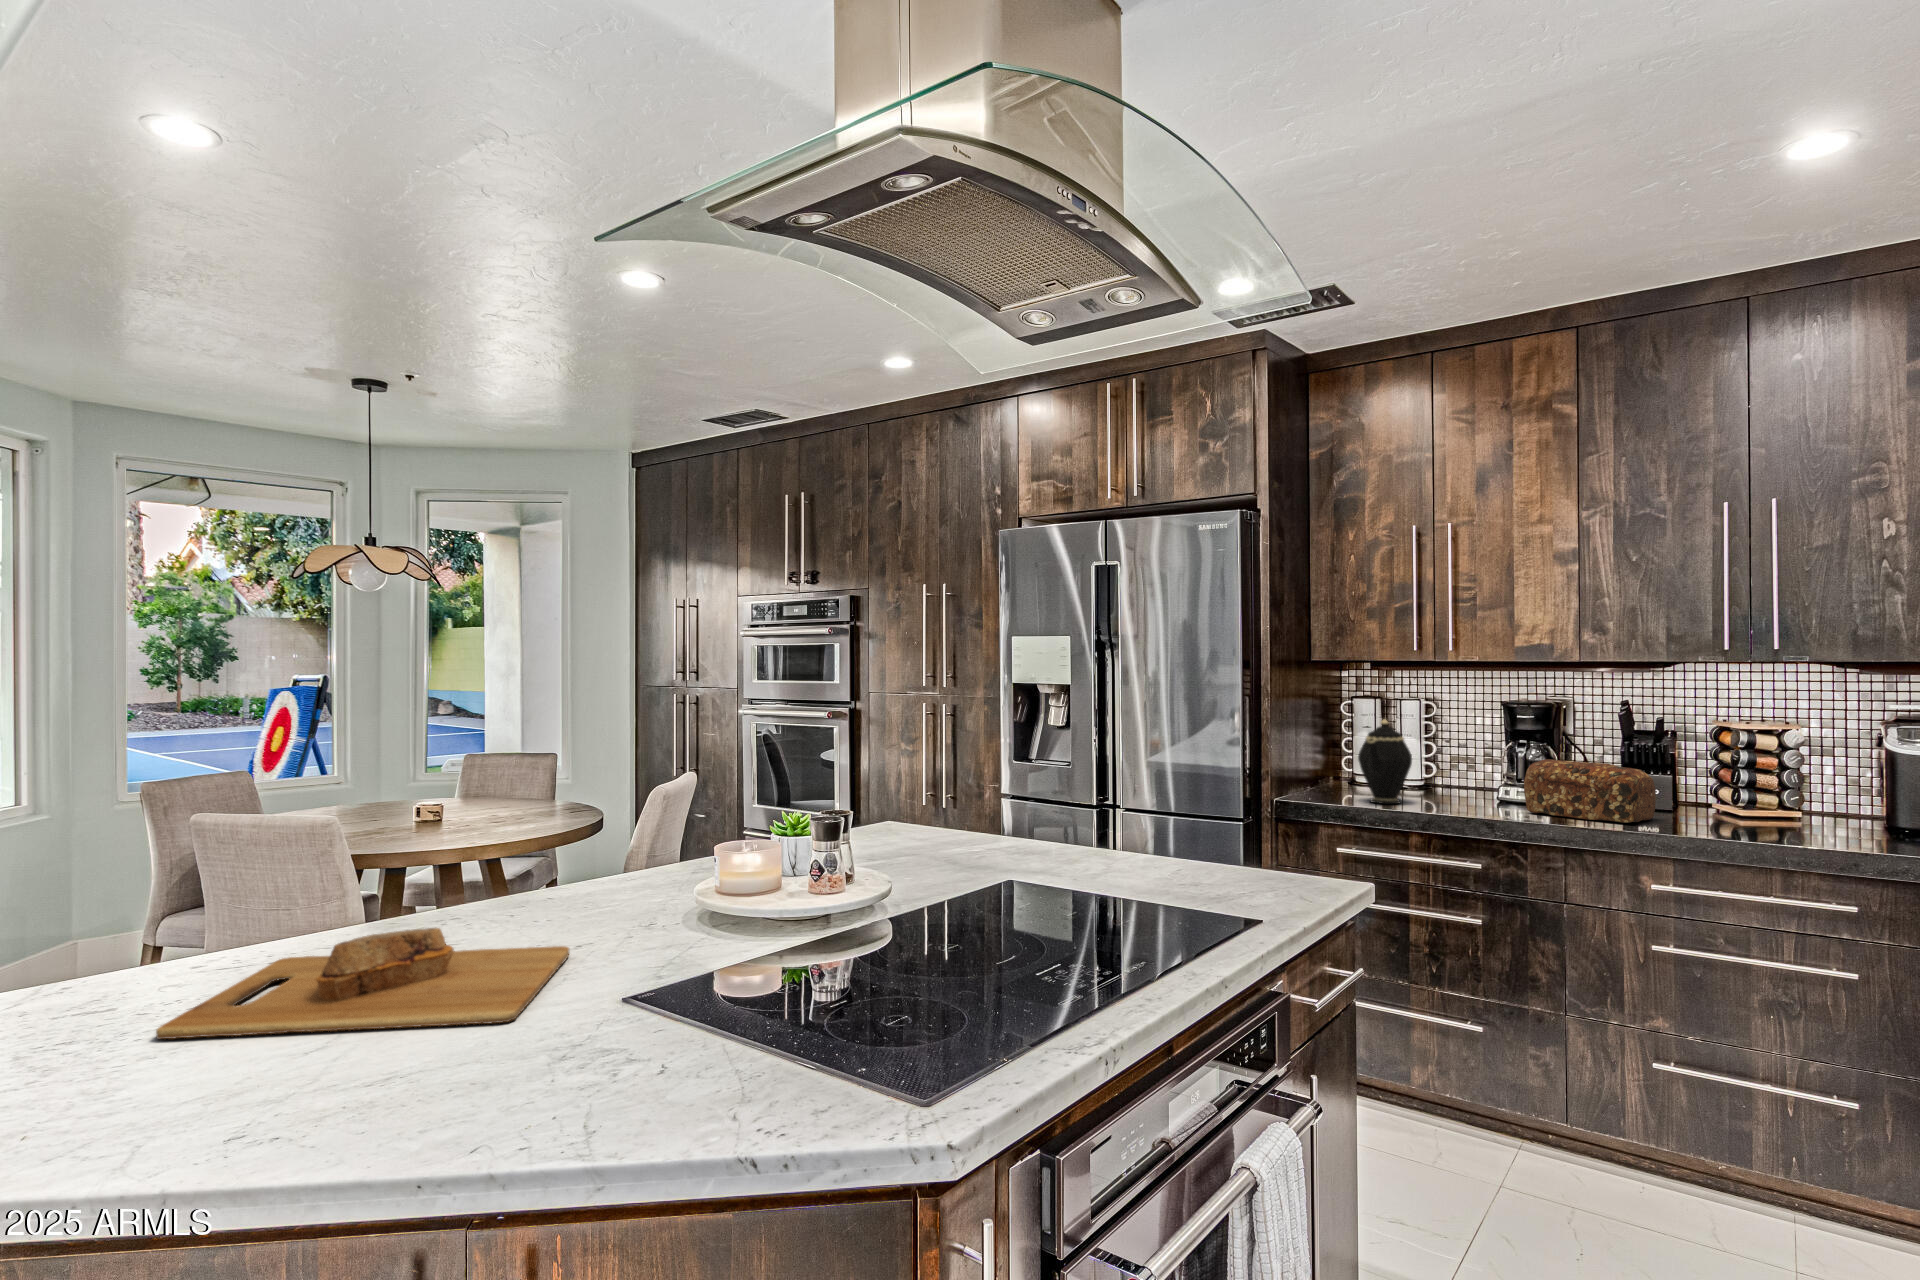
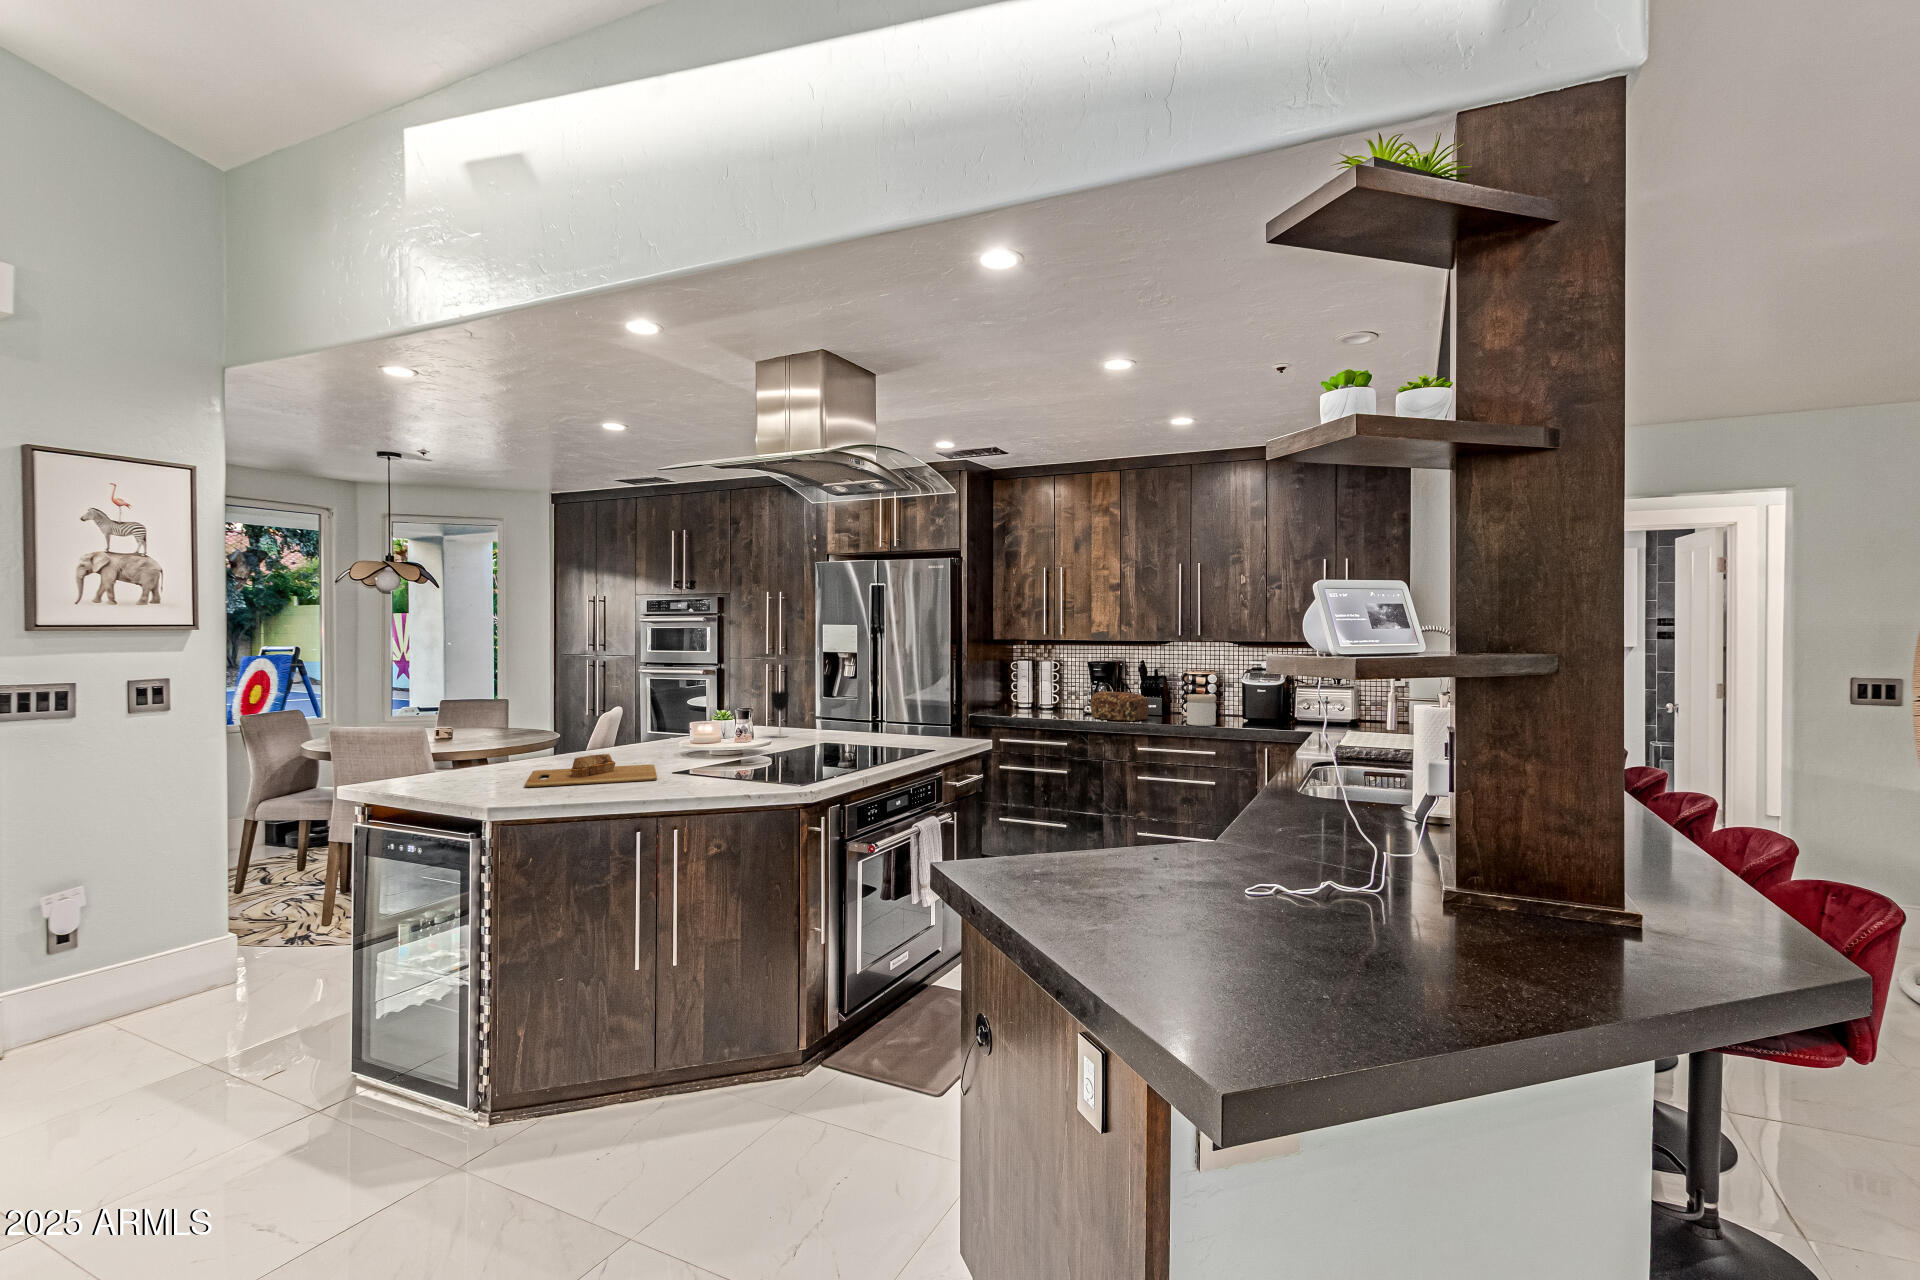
teapot: present [1358,719,1412,804] -> none [1014,671,1040,717]
wine glass: none [896,756,931,849] -> present [771,691,789,737]
jar: none [1767,773,1844,844] -> present [1187,694,1216,726]

